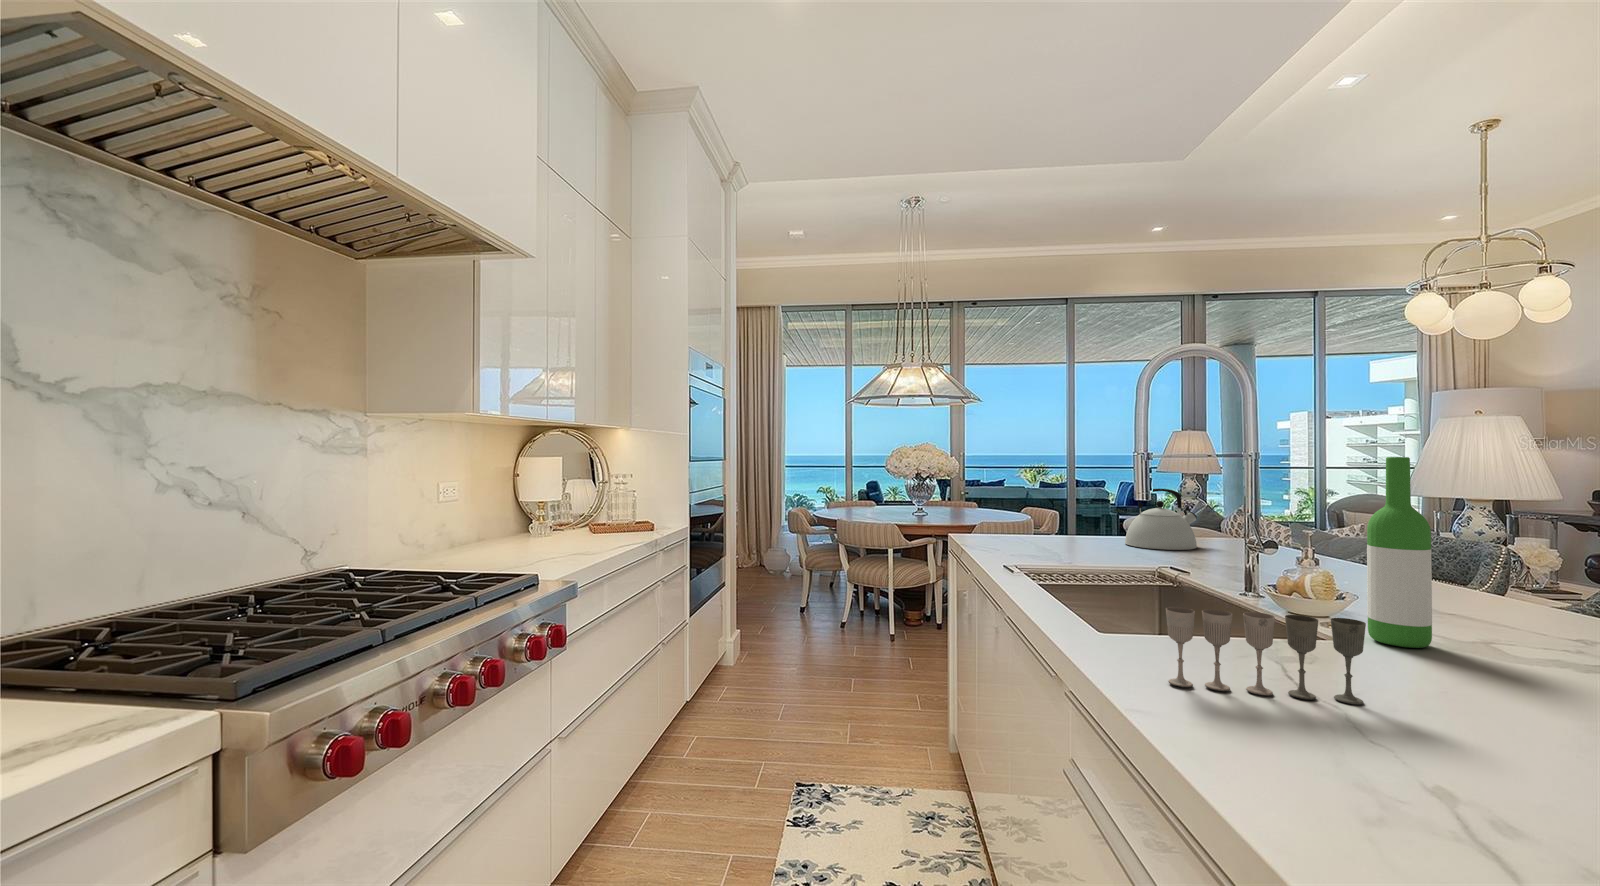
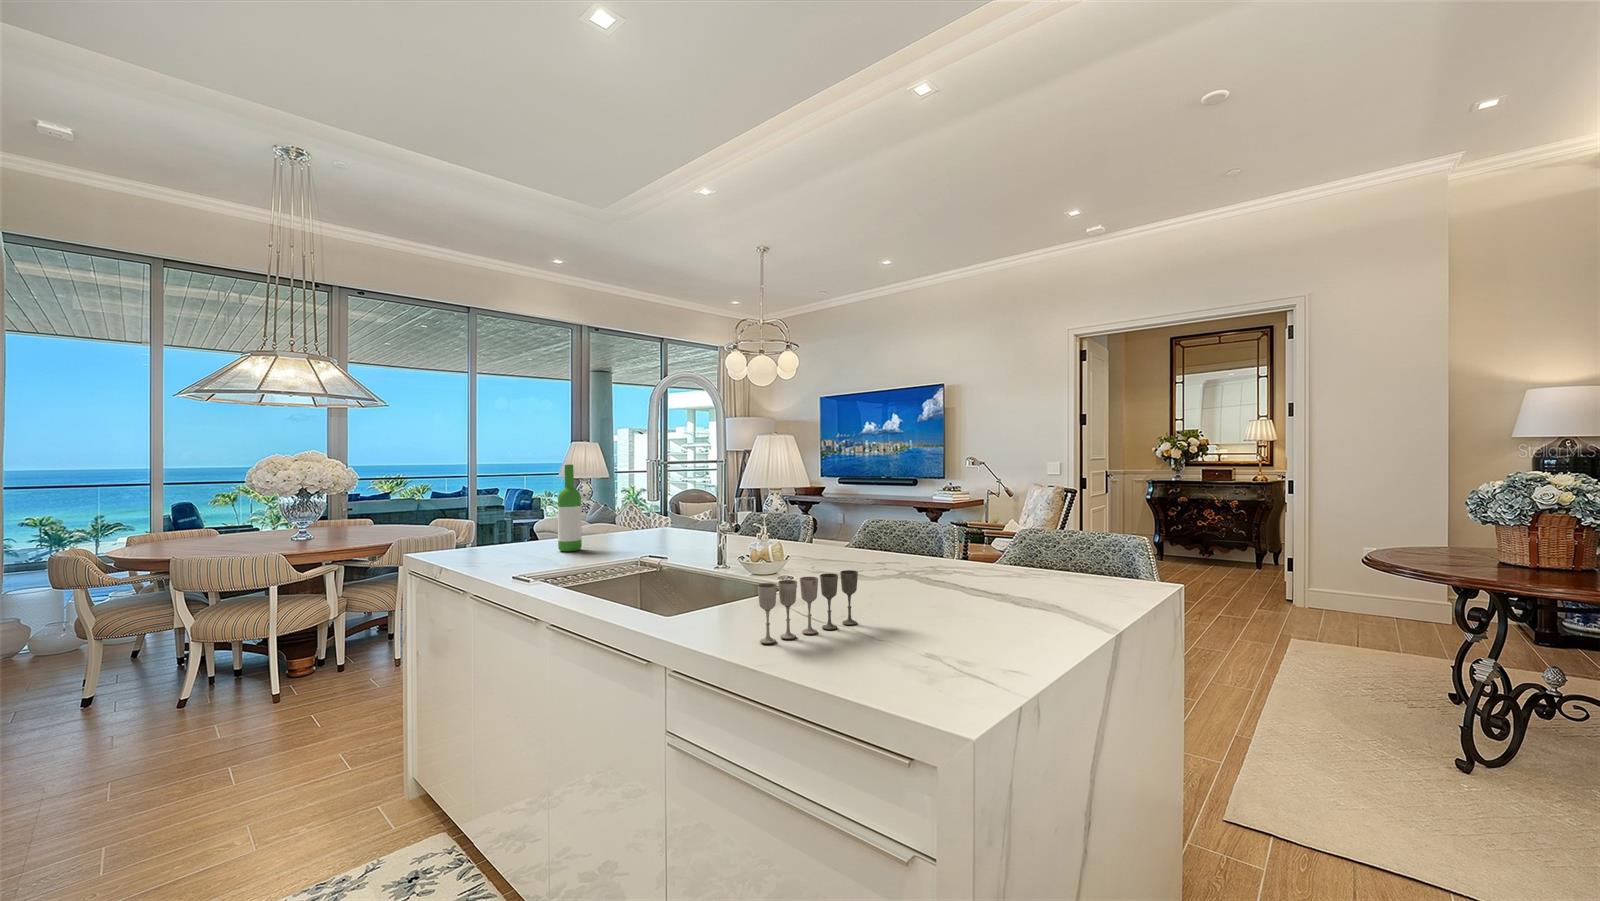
wine bottle: present [1367,457,1432,648] -> present [558,465,582,551]
kettle: present [1125,488,1197,550] -> none [593,491,649,543]

